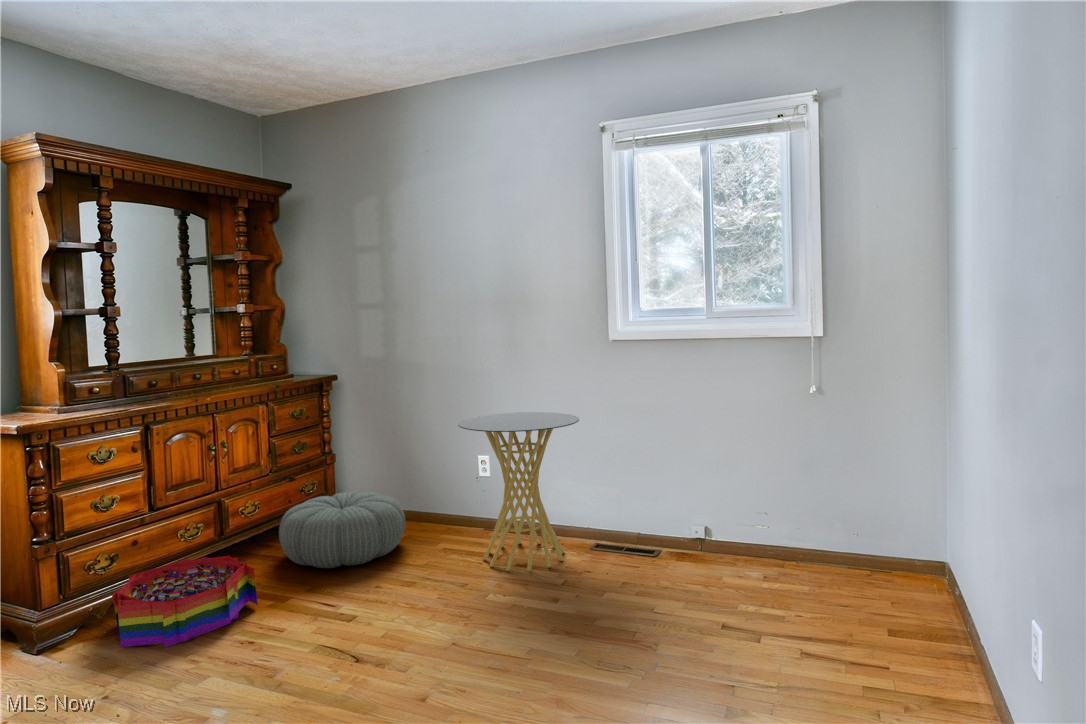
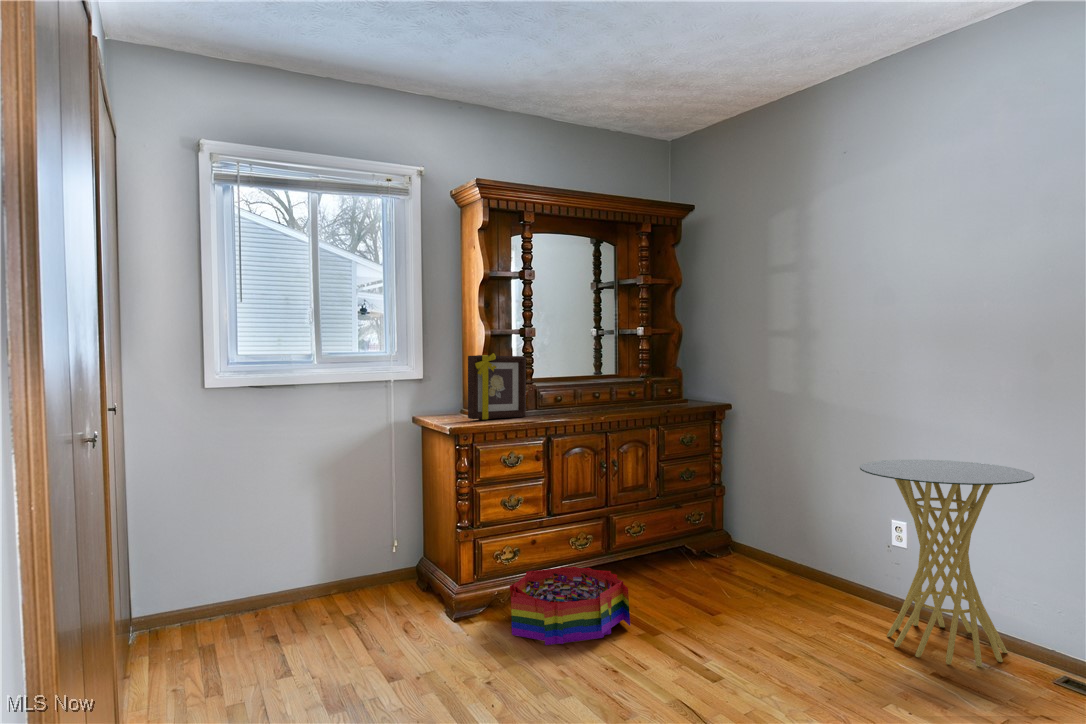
picture frame: none [33,337,115,415] -> present [468,353,526,420]
pouf: present [279,492,405,568] -> none [661,527,796,608]

